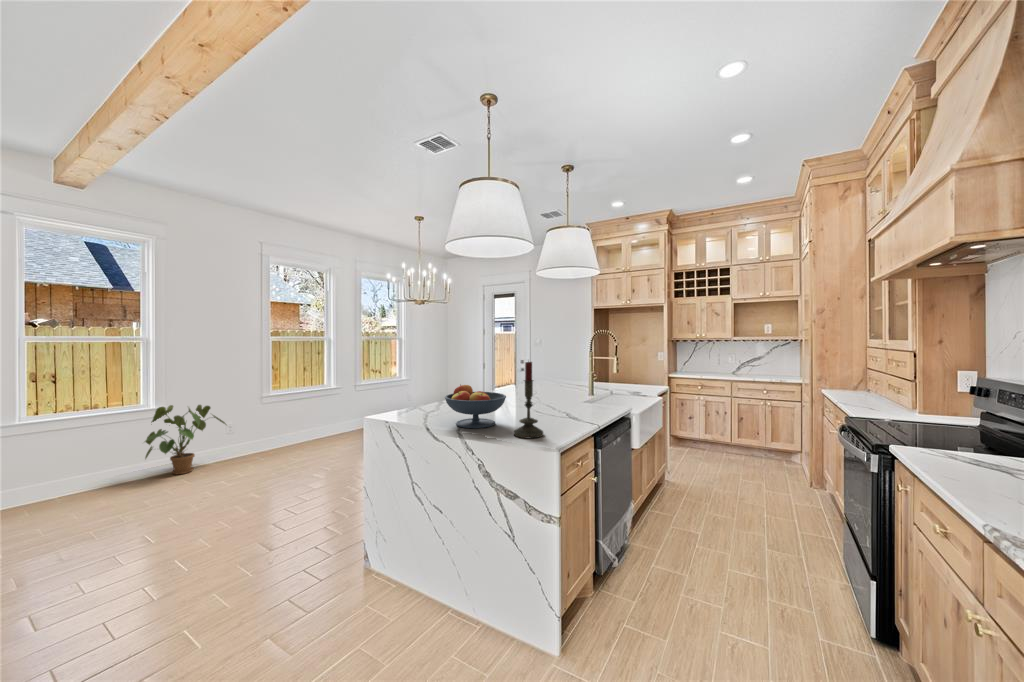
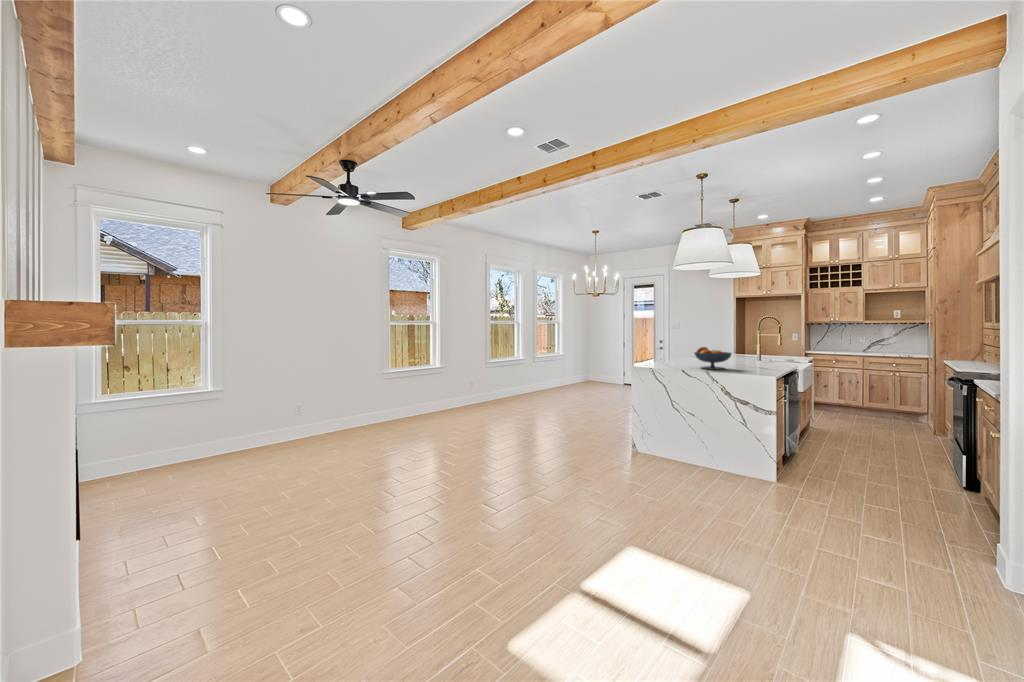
candle: present [514,362,543,438] -> none [744,331,763,372]
house plant: present [145,405,226,474] -> none [434,370,478,415]

